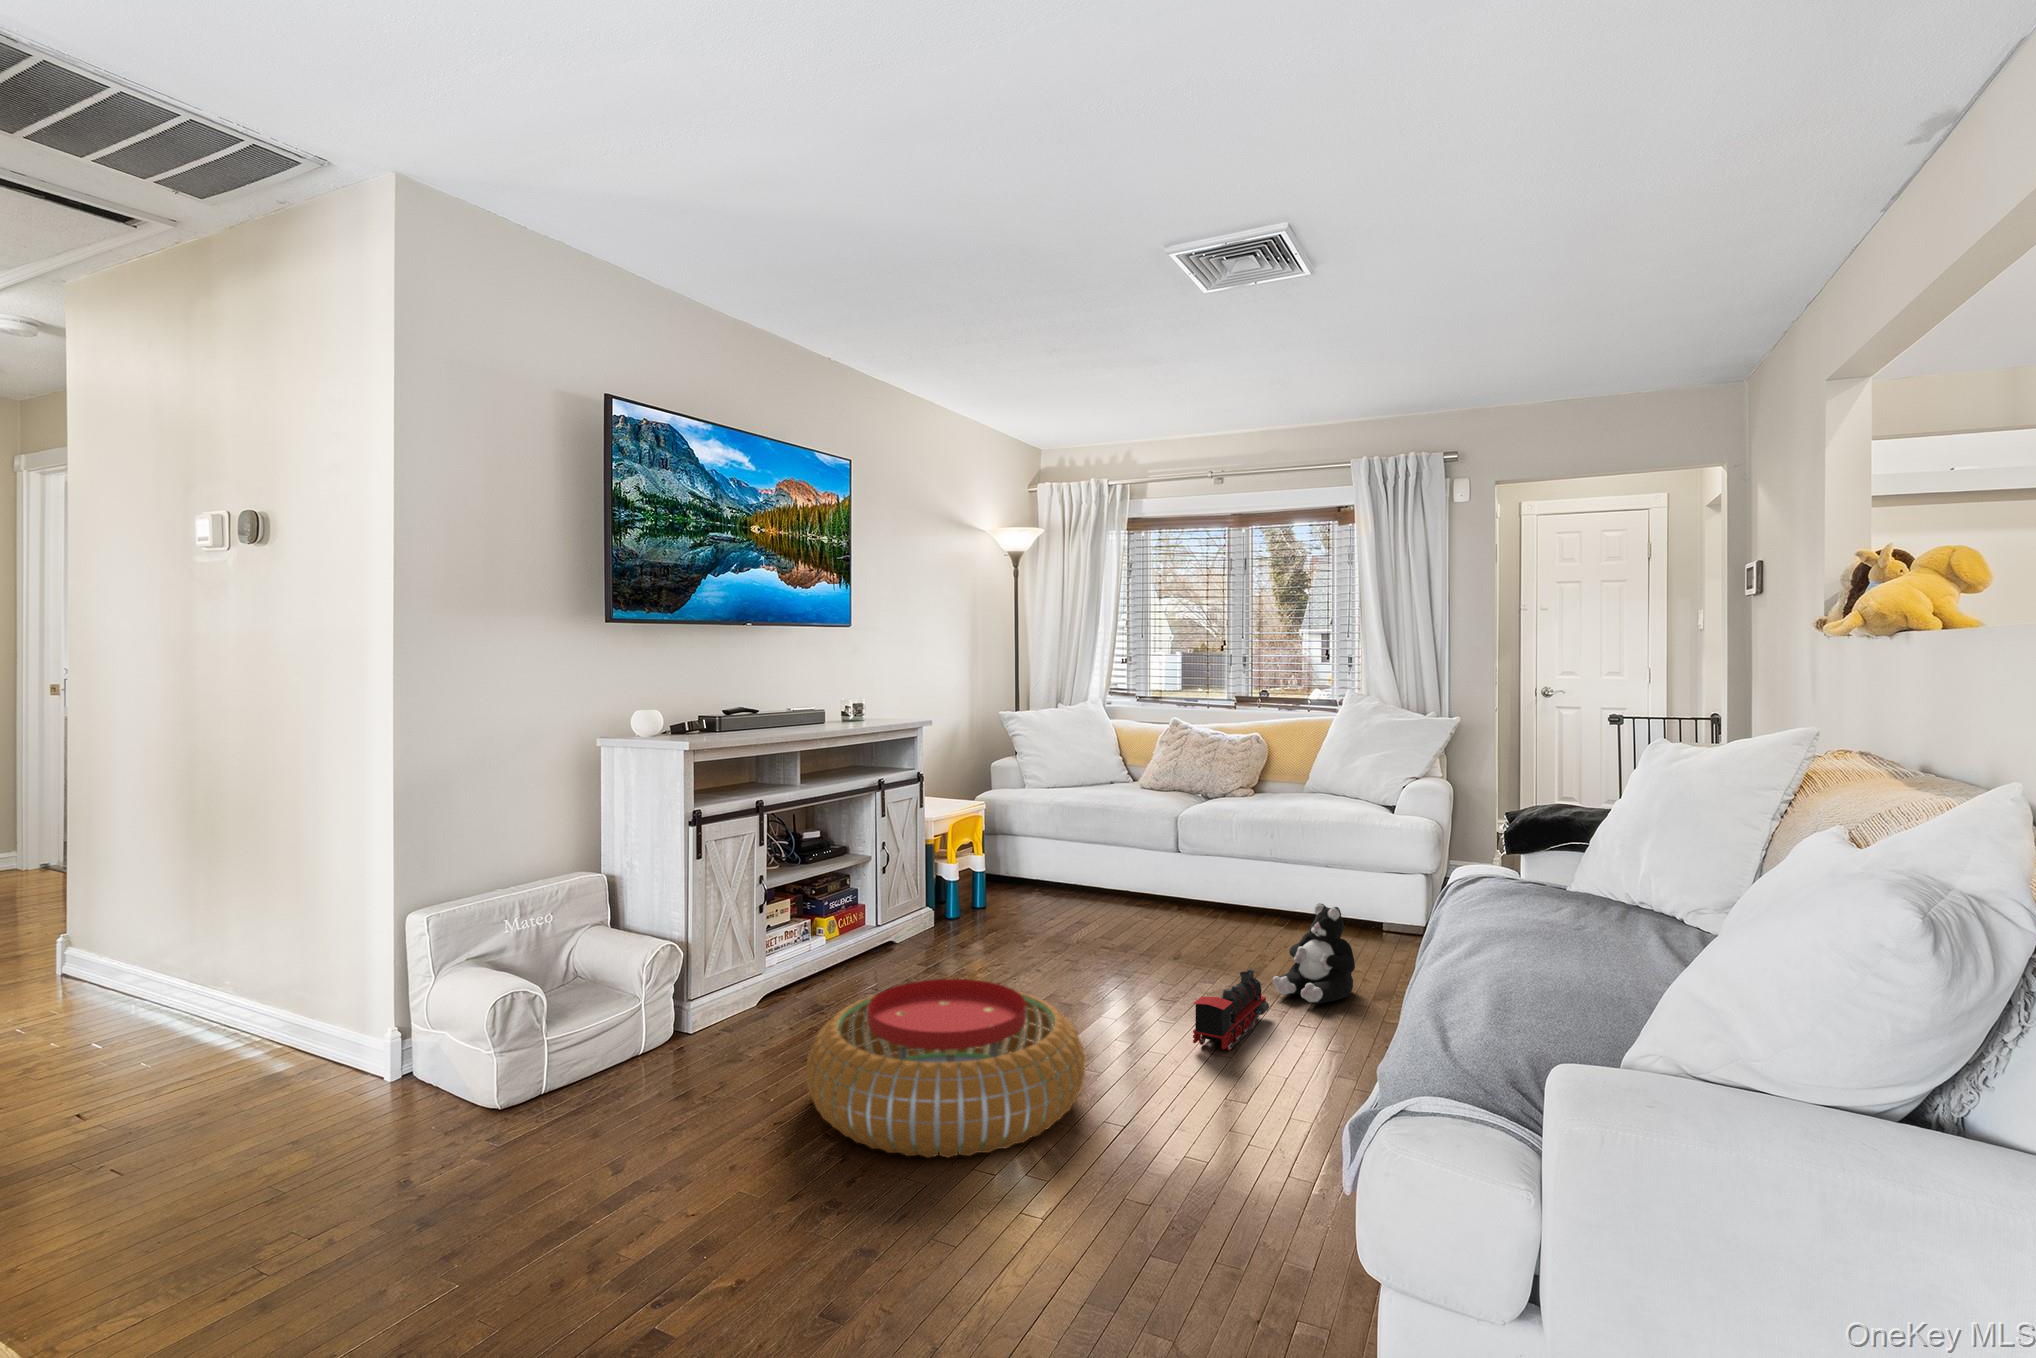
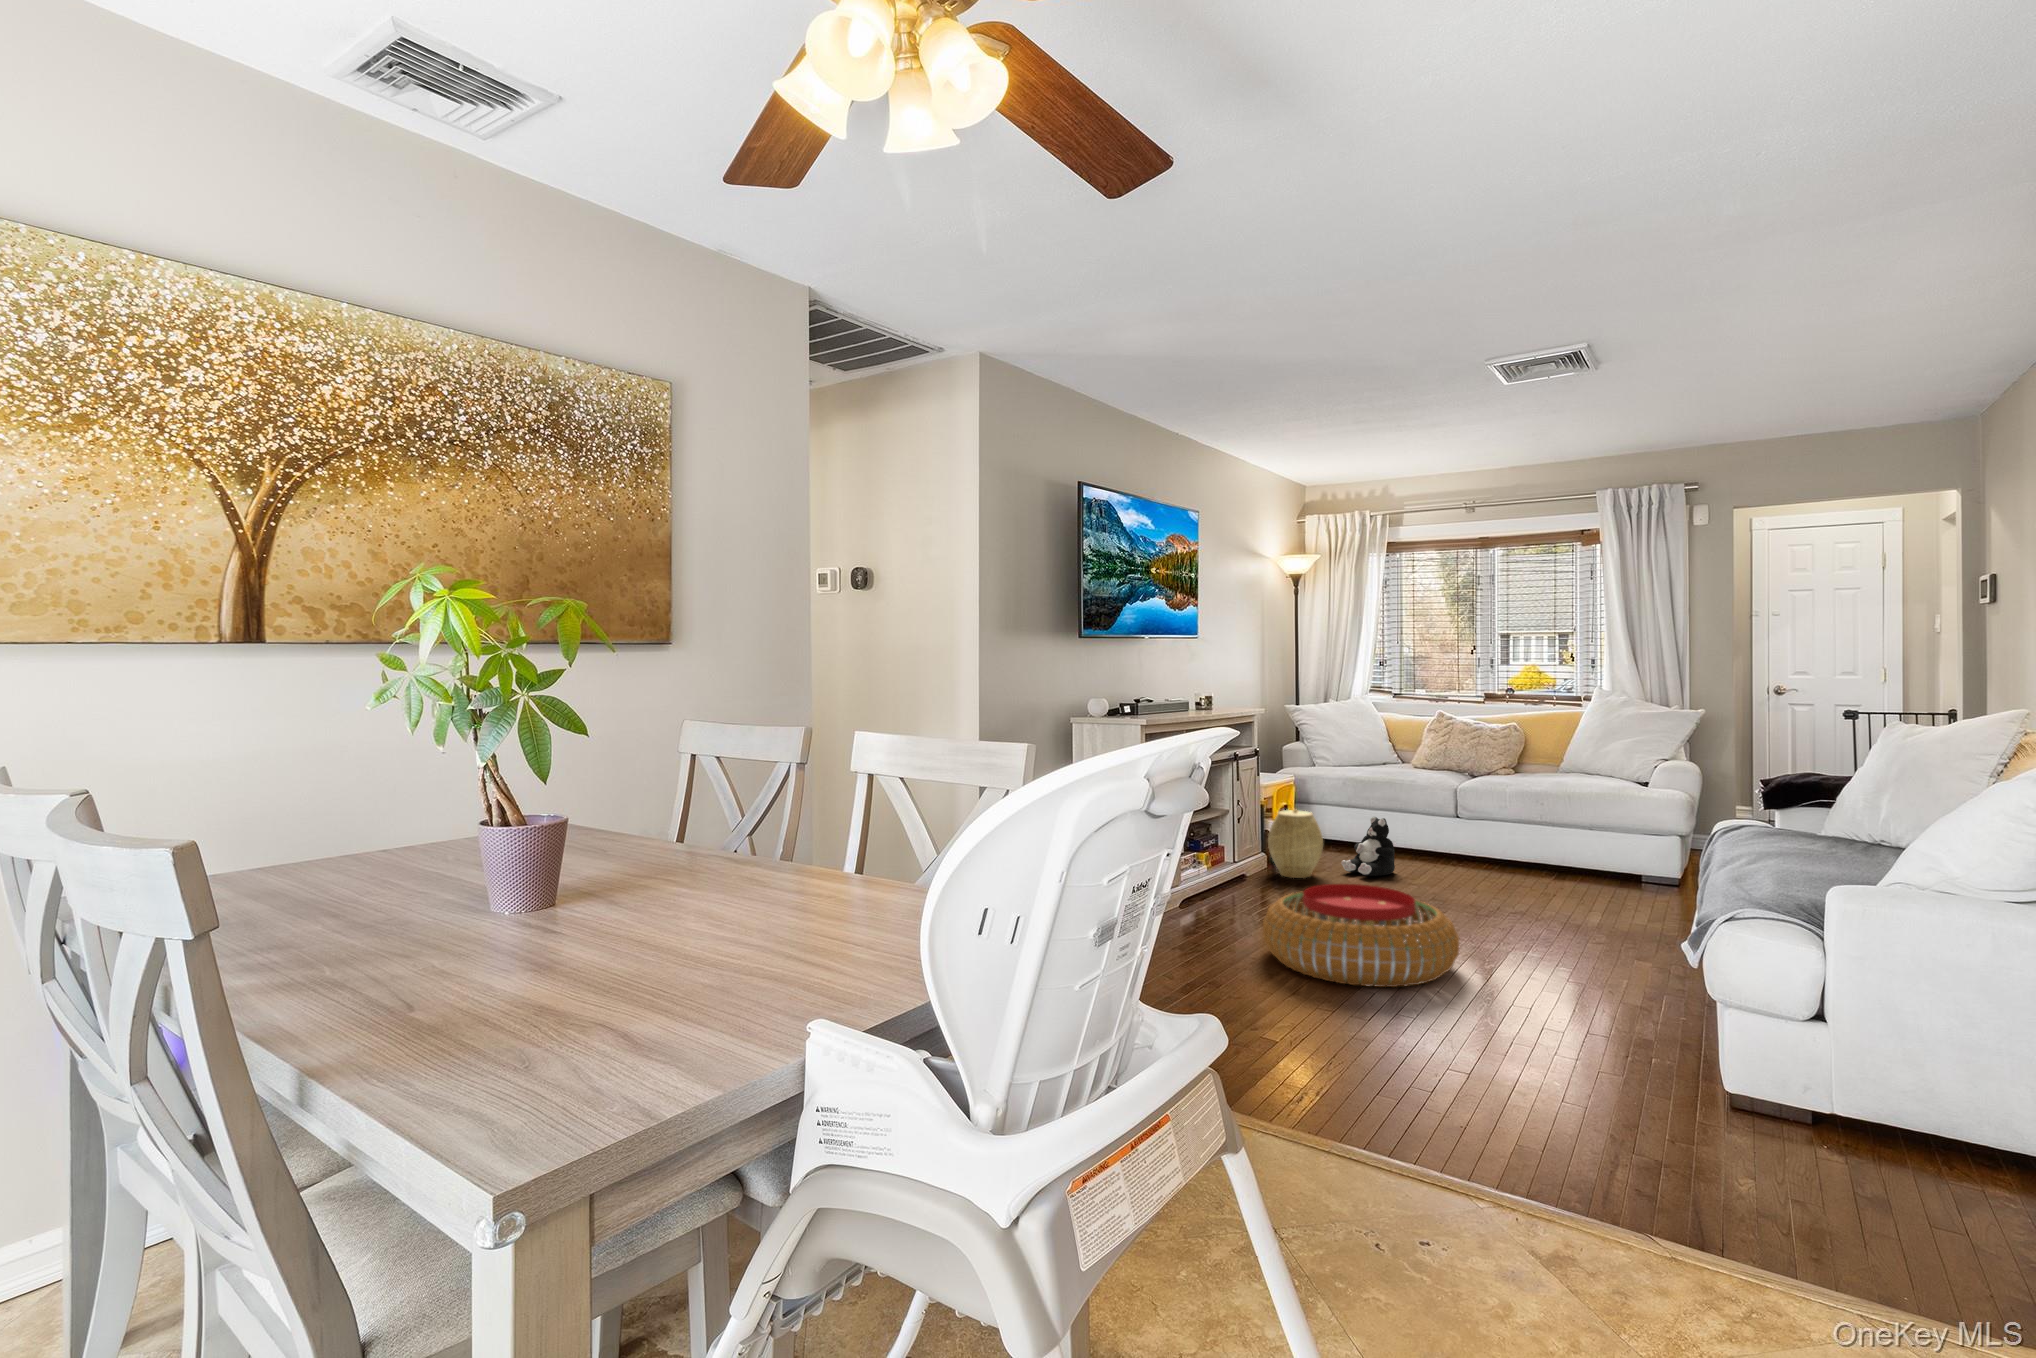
woven basket: none [927,852,997,944] -> present [1268,810,1323,878]
plush toy: present [1273,903,1355,1004] -> present [1341,817,1395,876]
toy train: present [1193,969,1269,1051] -> none [1519,893,1570,946]

